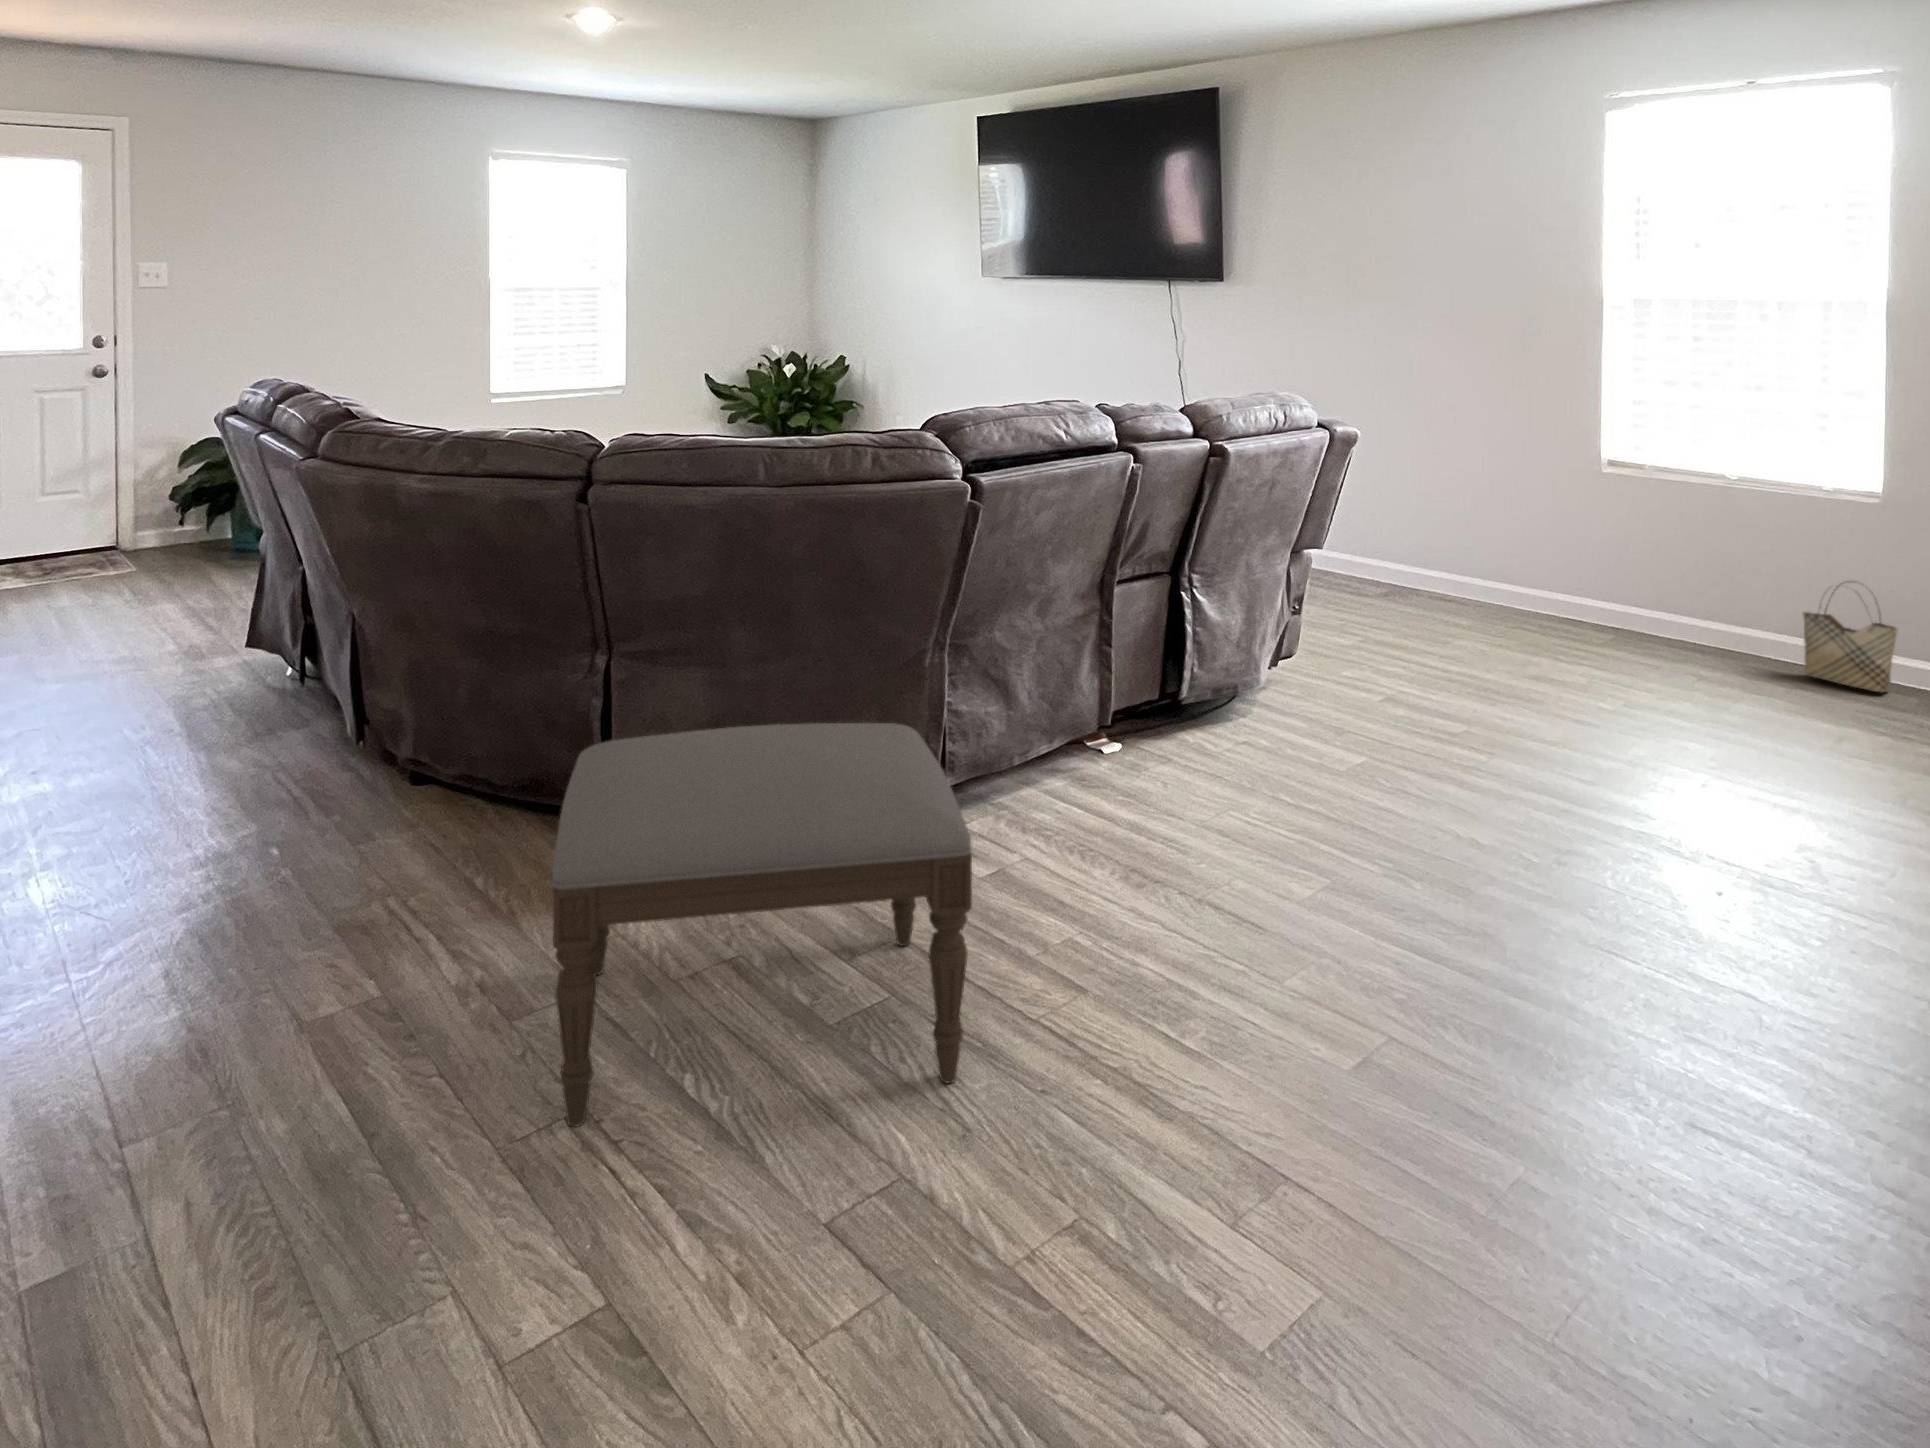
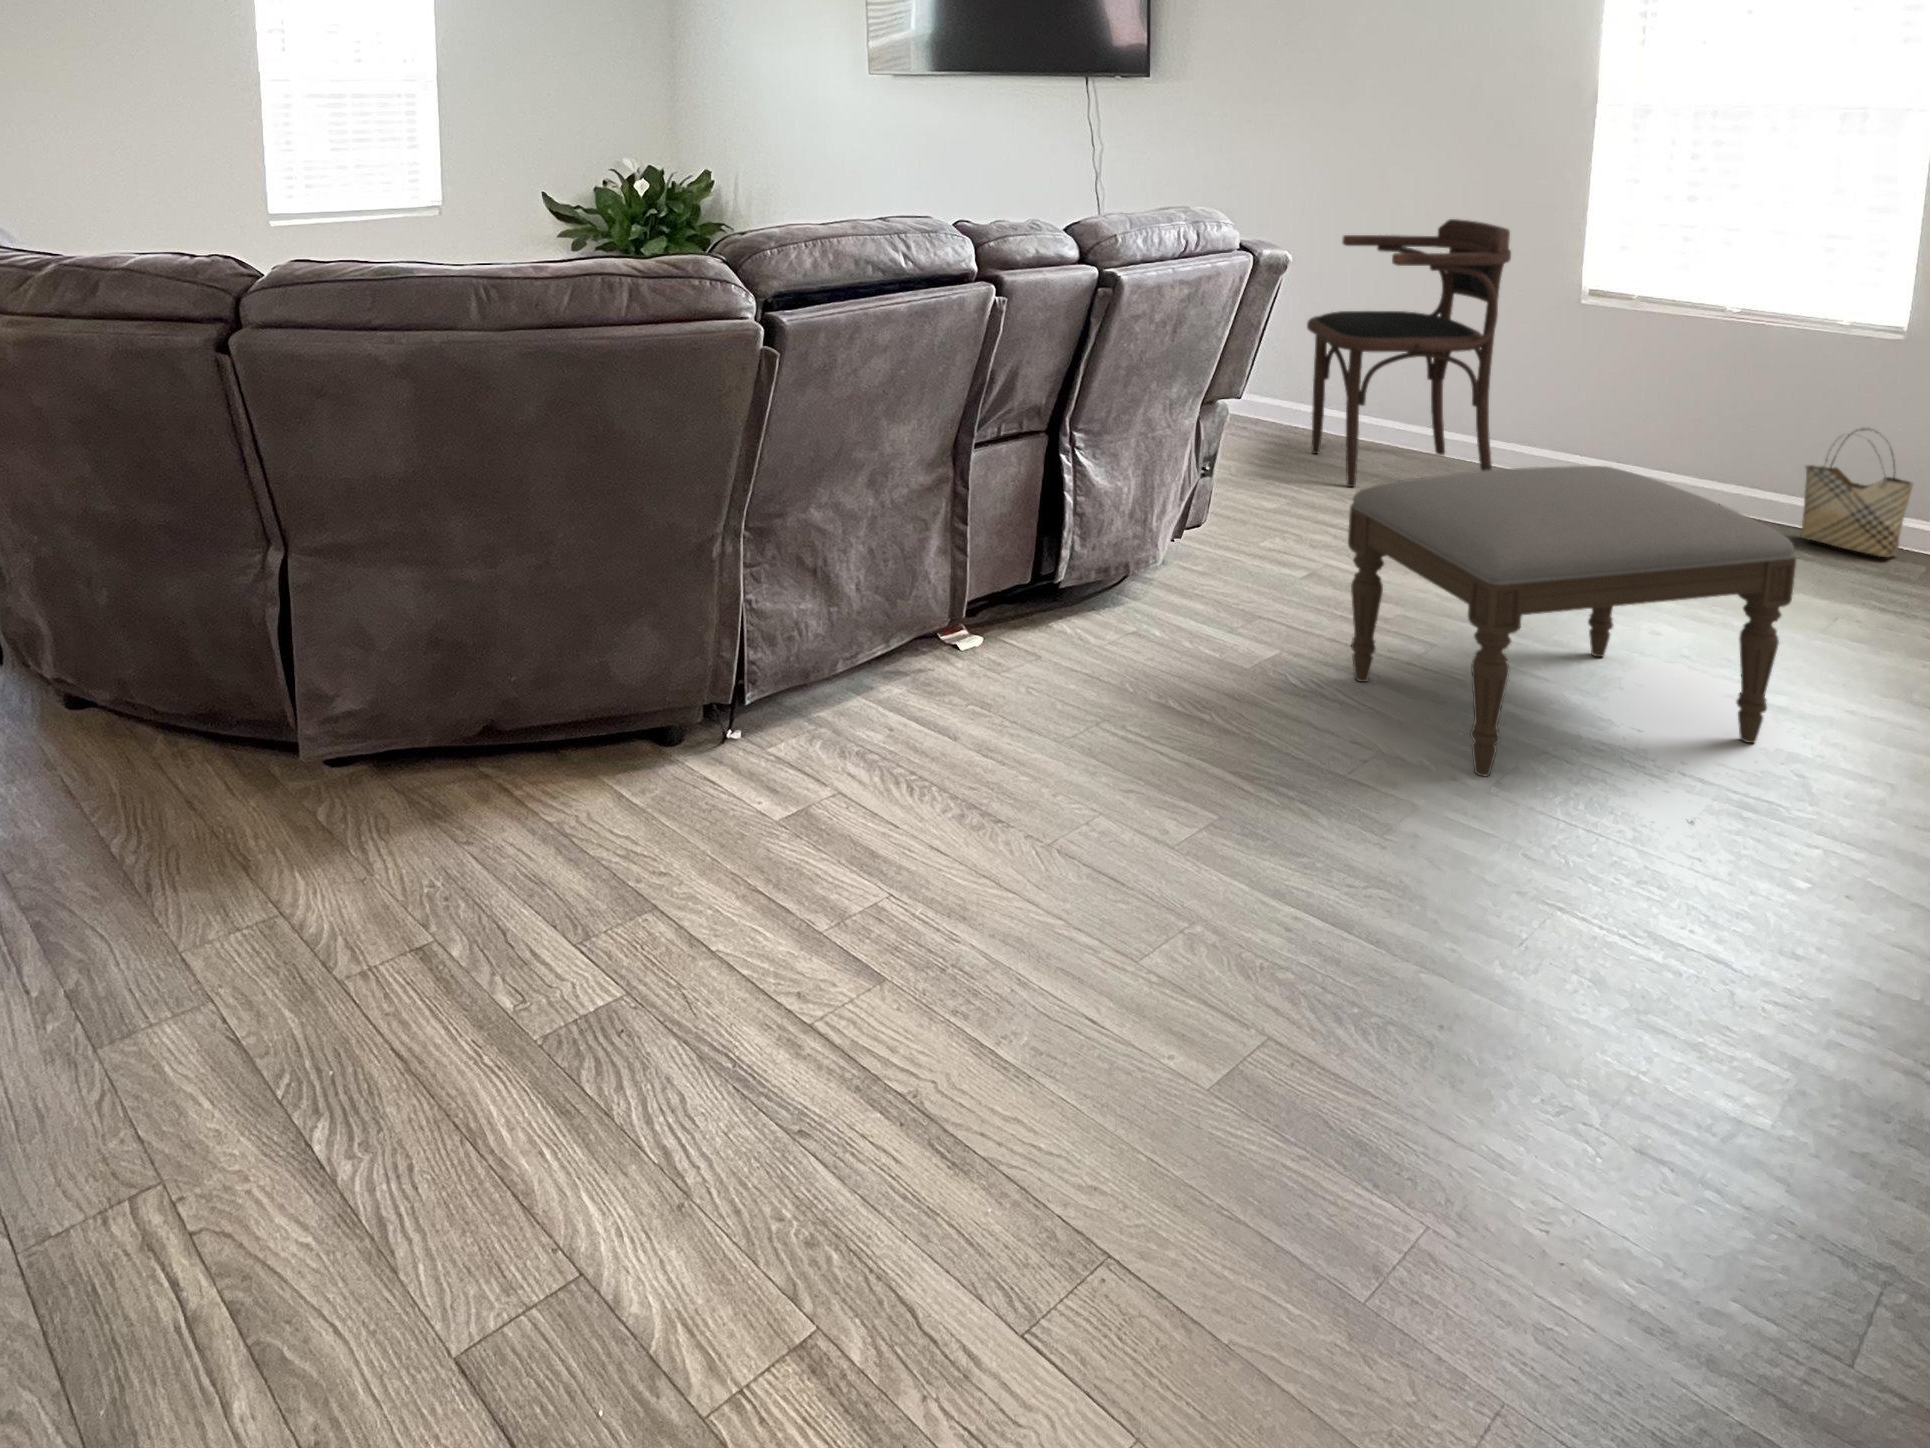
armchair: none [1364,403,1534,632] -> present [1307,219,1511,487]
ottoman: present [551,723,972,1127] -> present [1348,466,1796,777]

